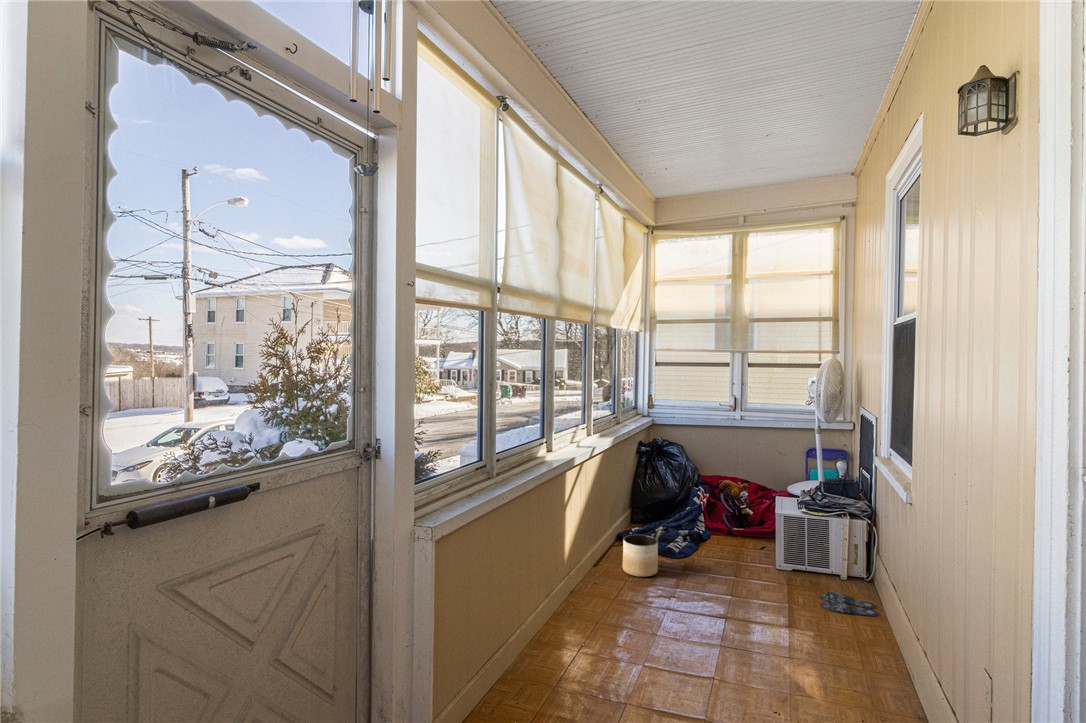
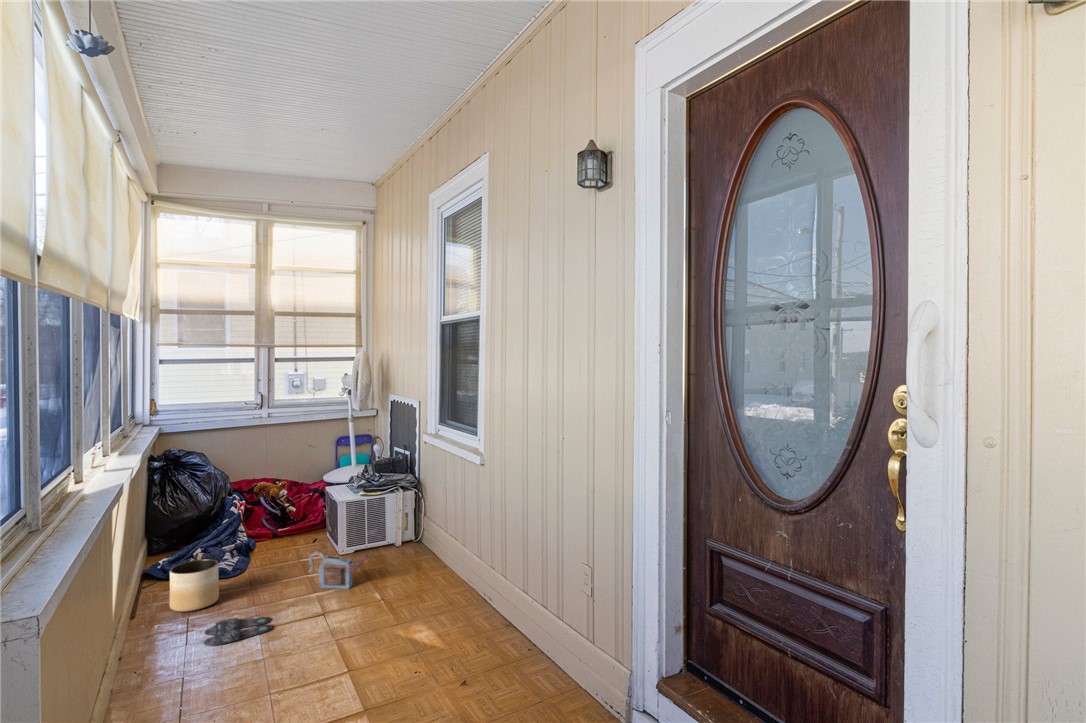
watering can: none [730,559,785,608] -> present [308,552,368,589]
slippers: present [819,592,879,616] -> present [204,617,272,645]

